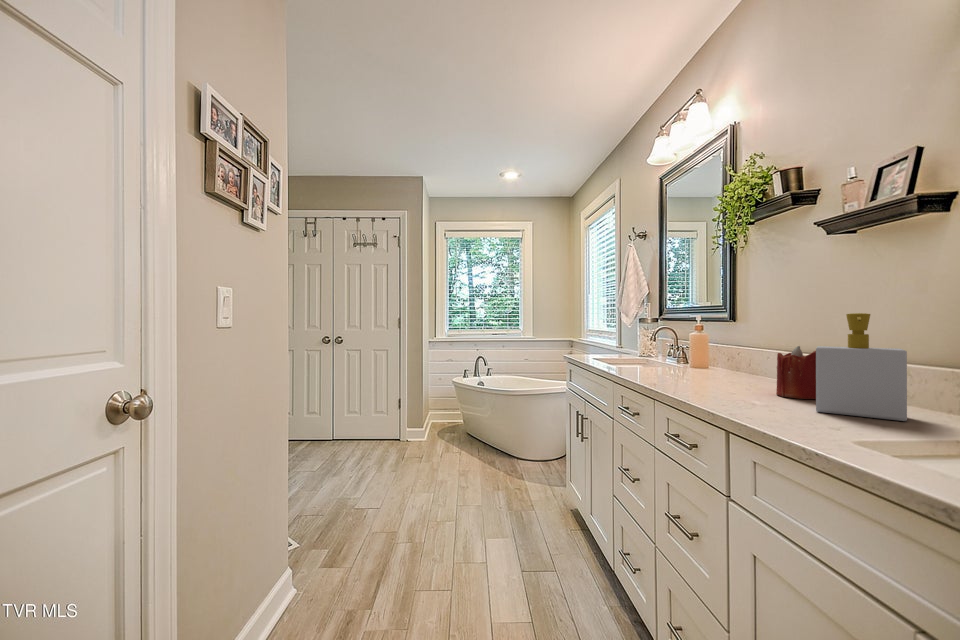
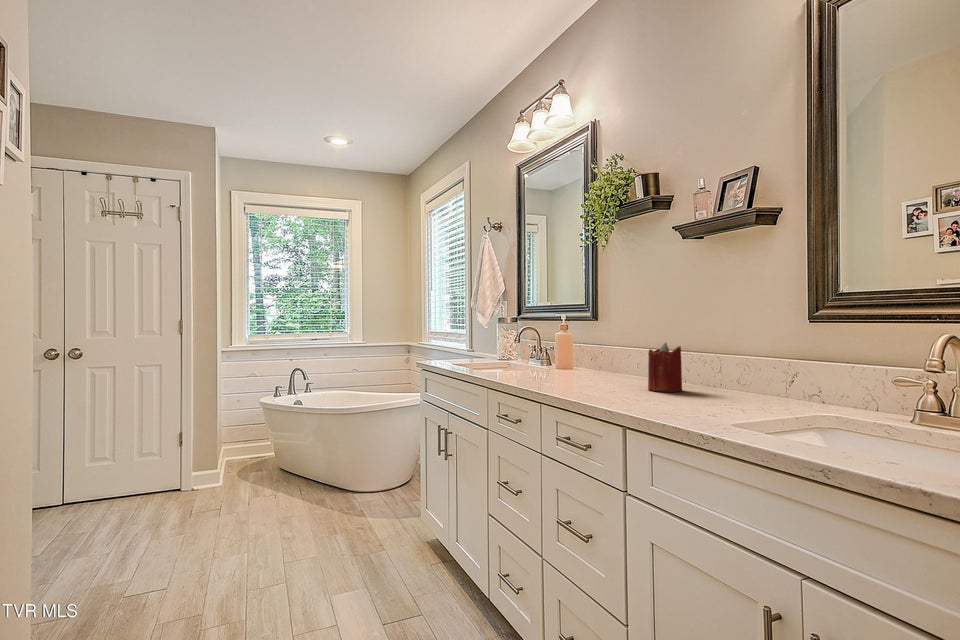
soap bottle: present [816,313,907,421] -> none [685,311,754,404]

